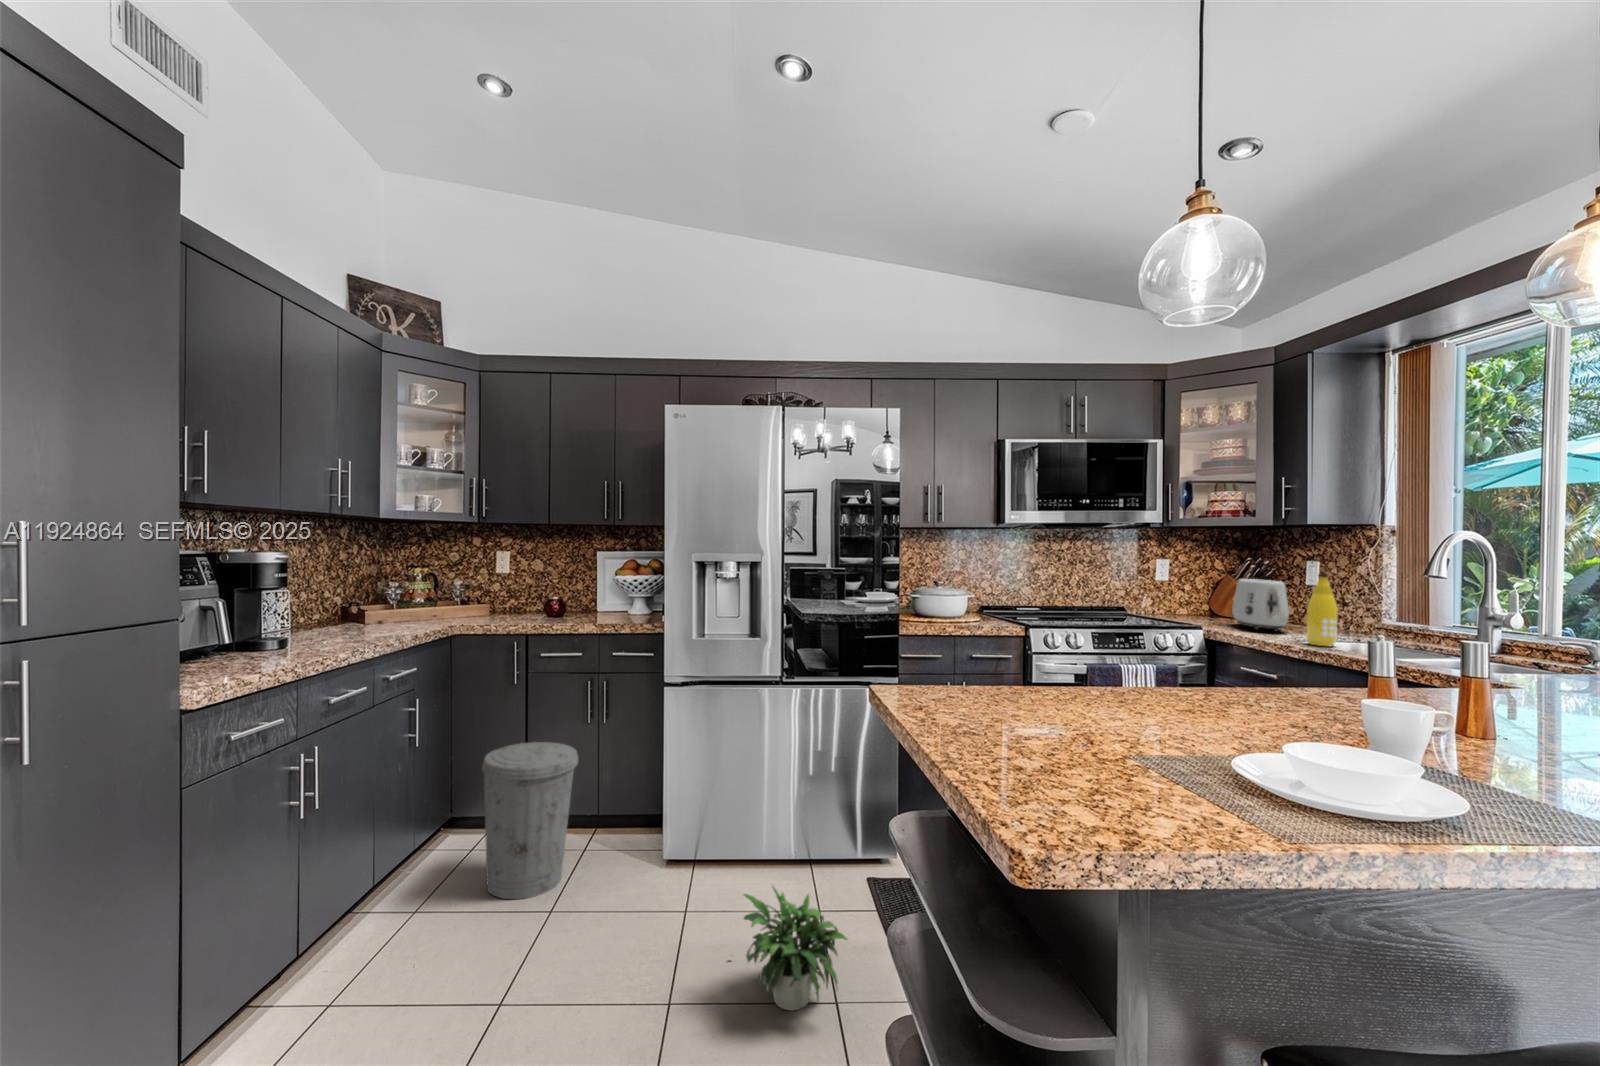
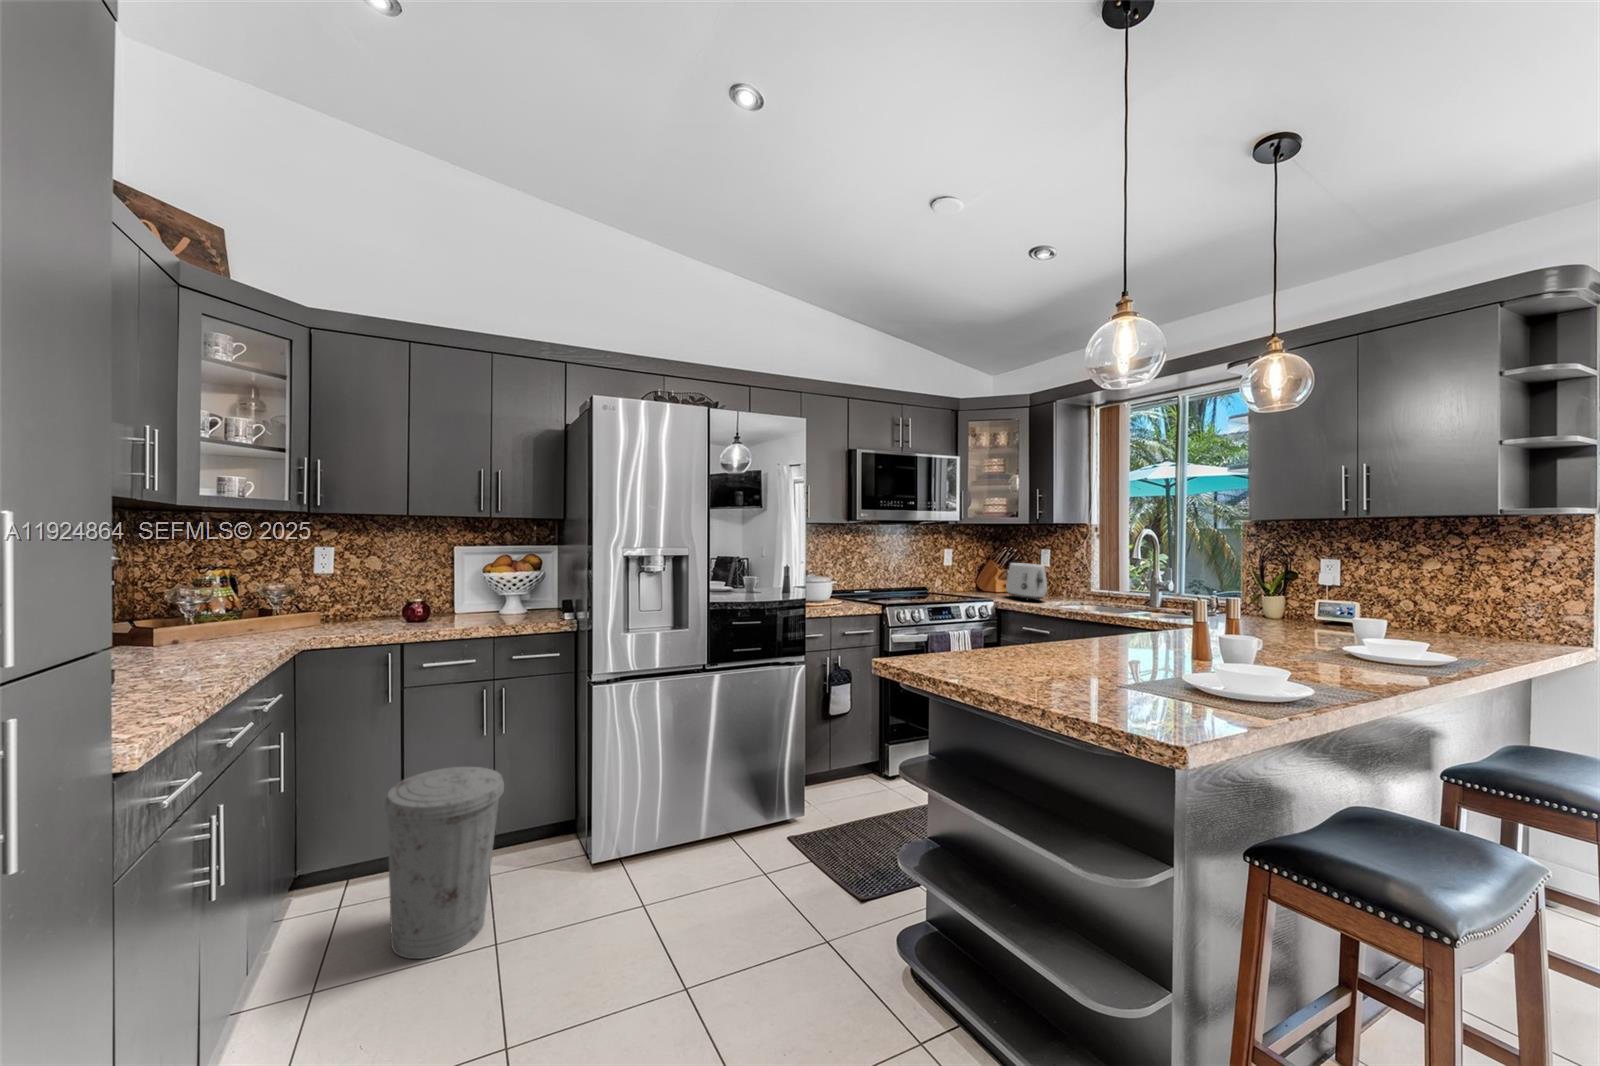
bottle: present [1306,574,1338,646] -> none [1069,560,1089,610]
potted plant: present [732,887,848,1010] -> none [726,868,860,982]

